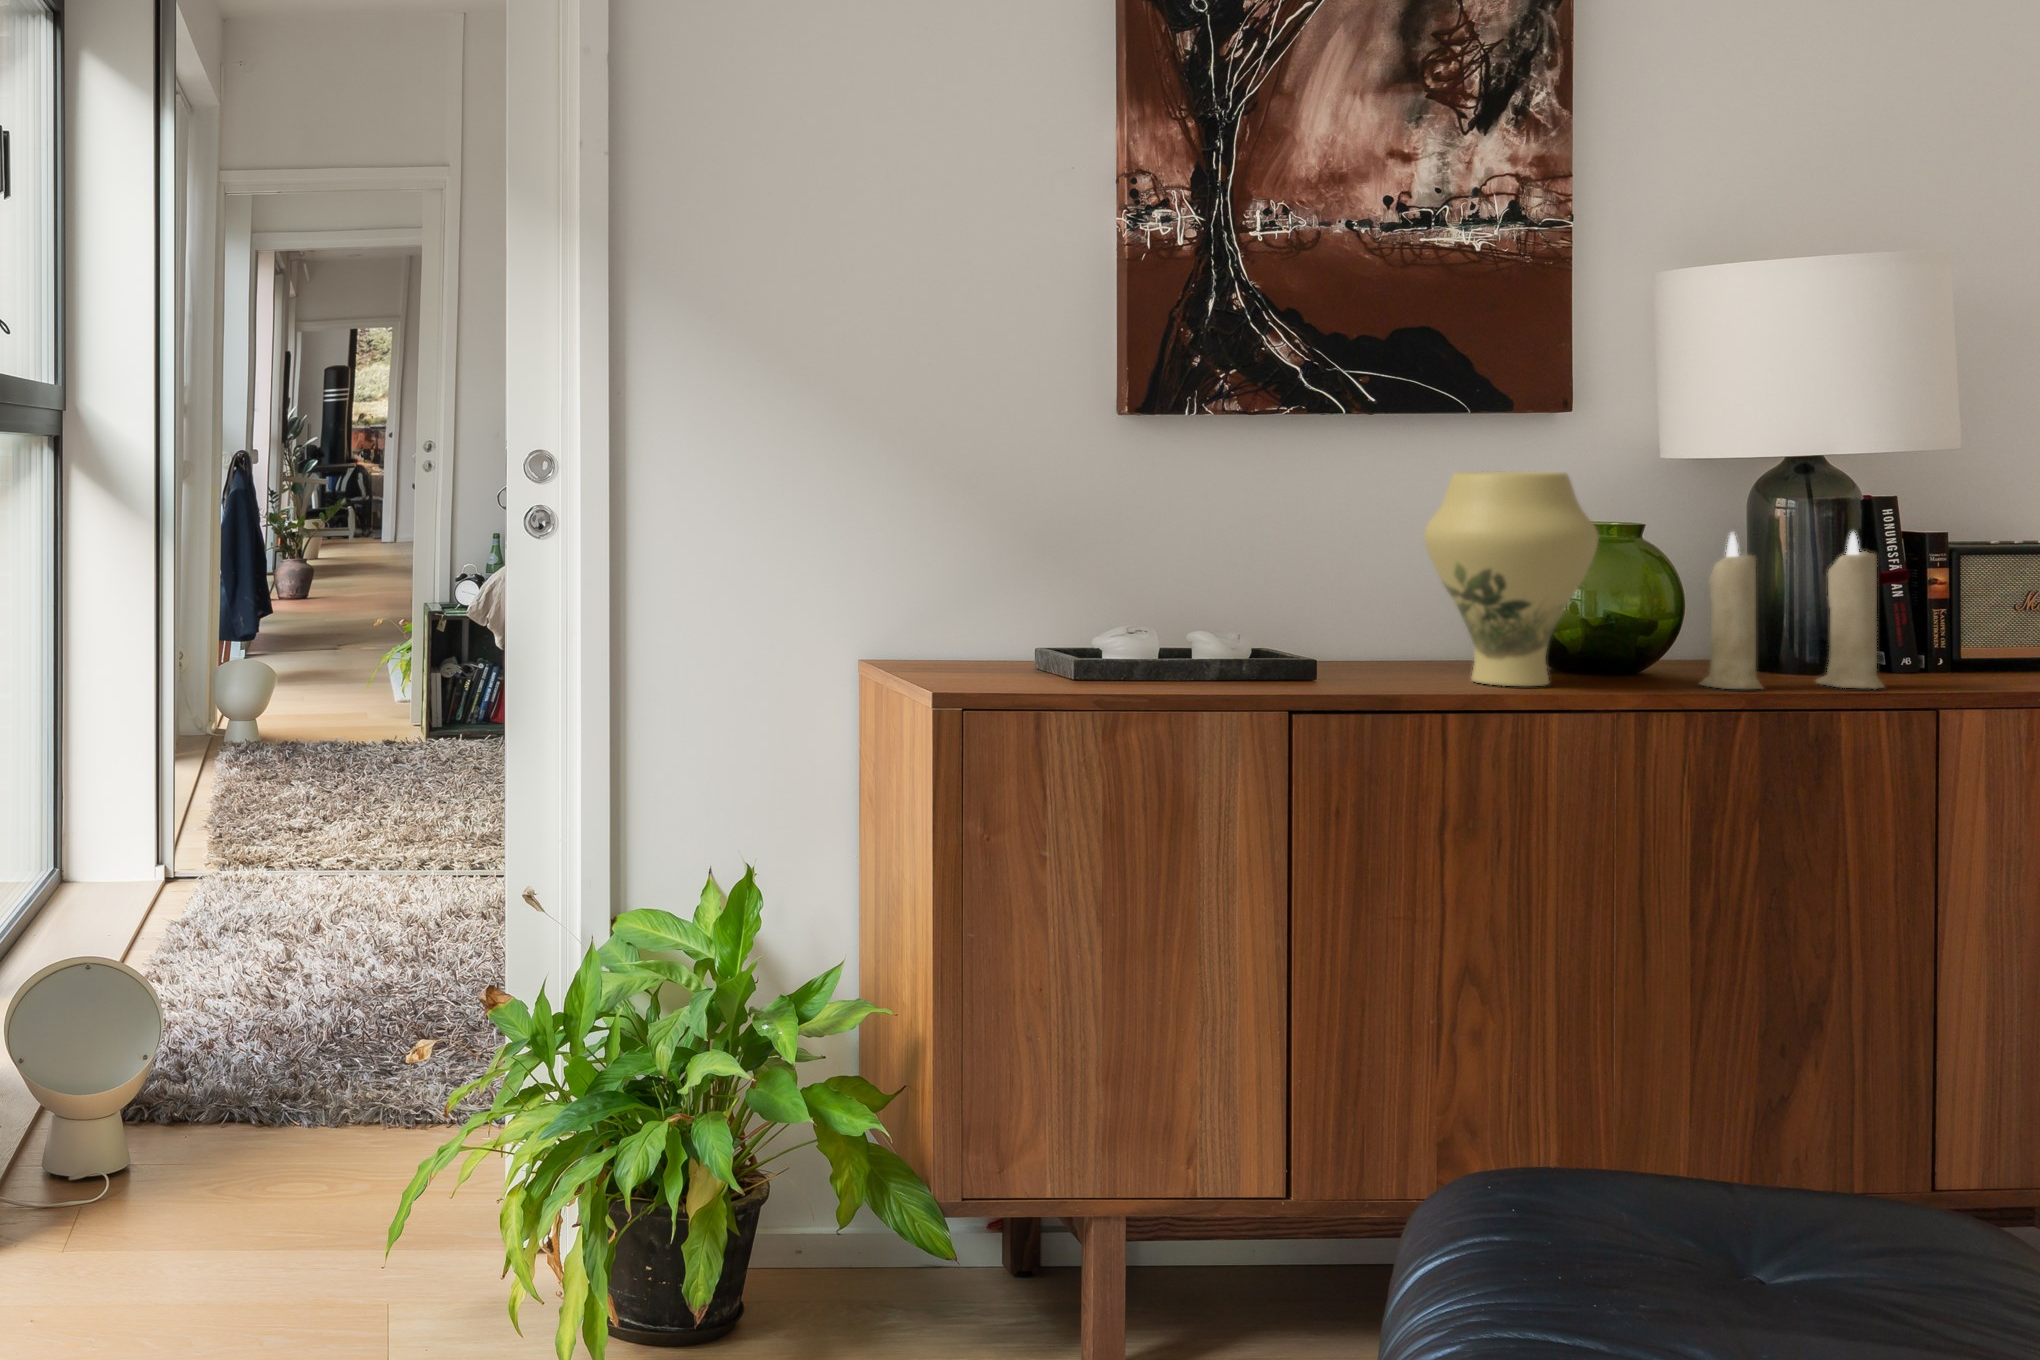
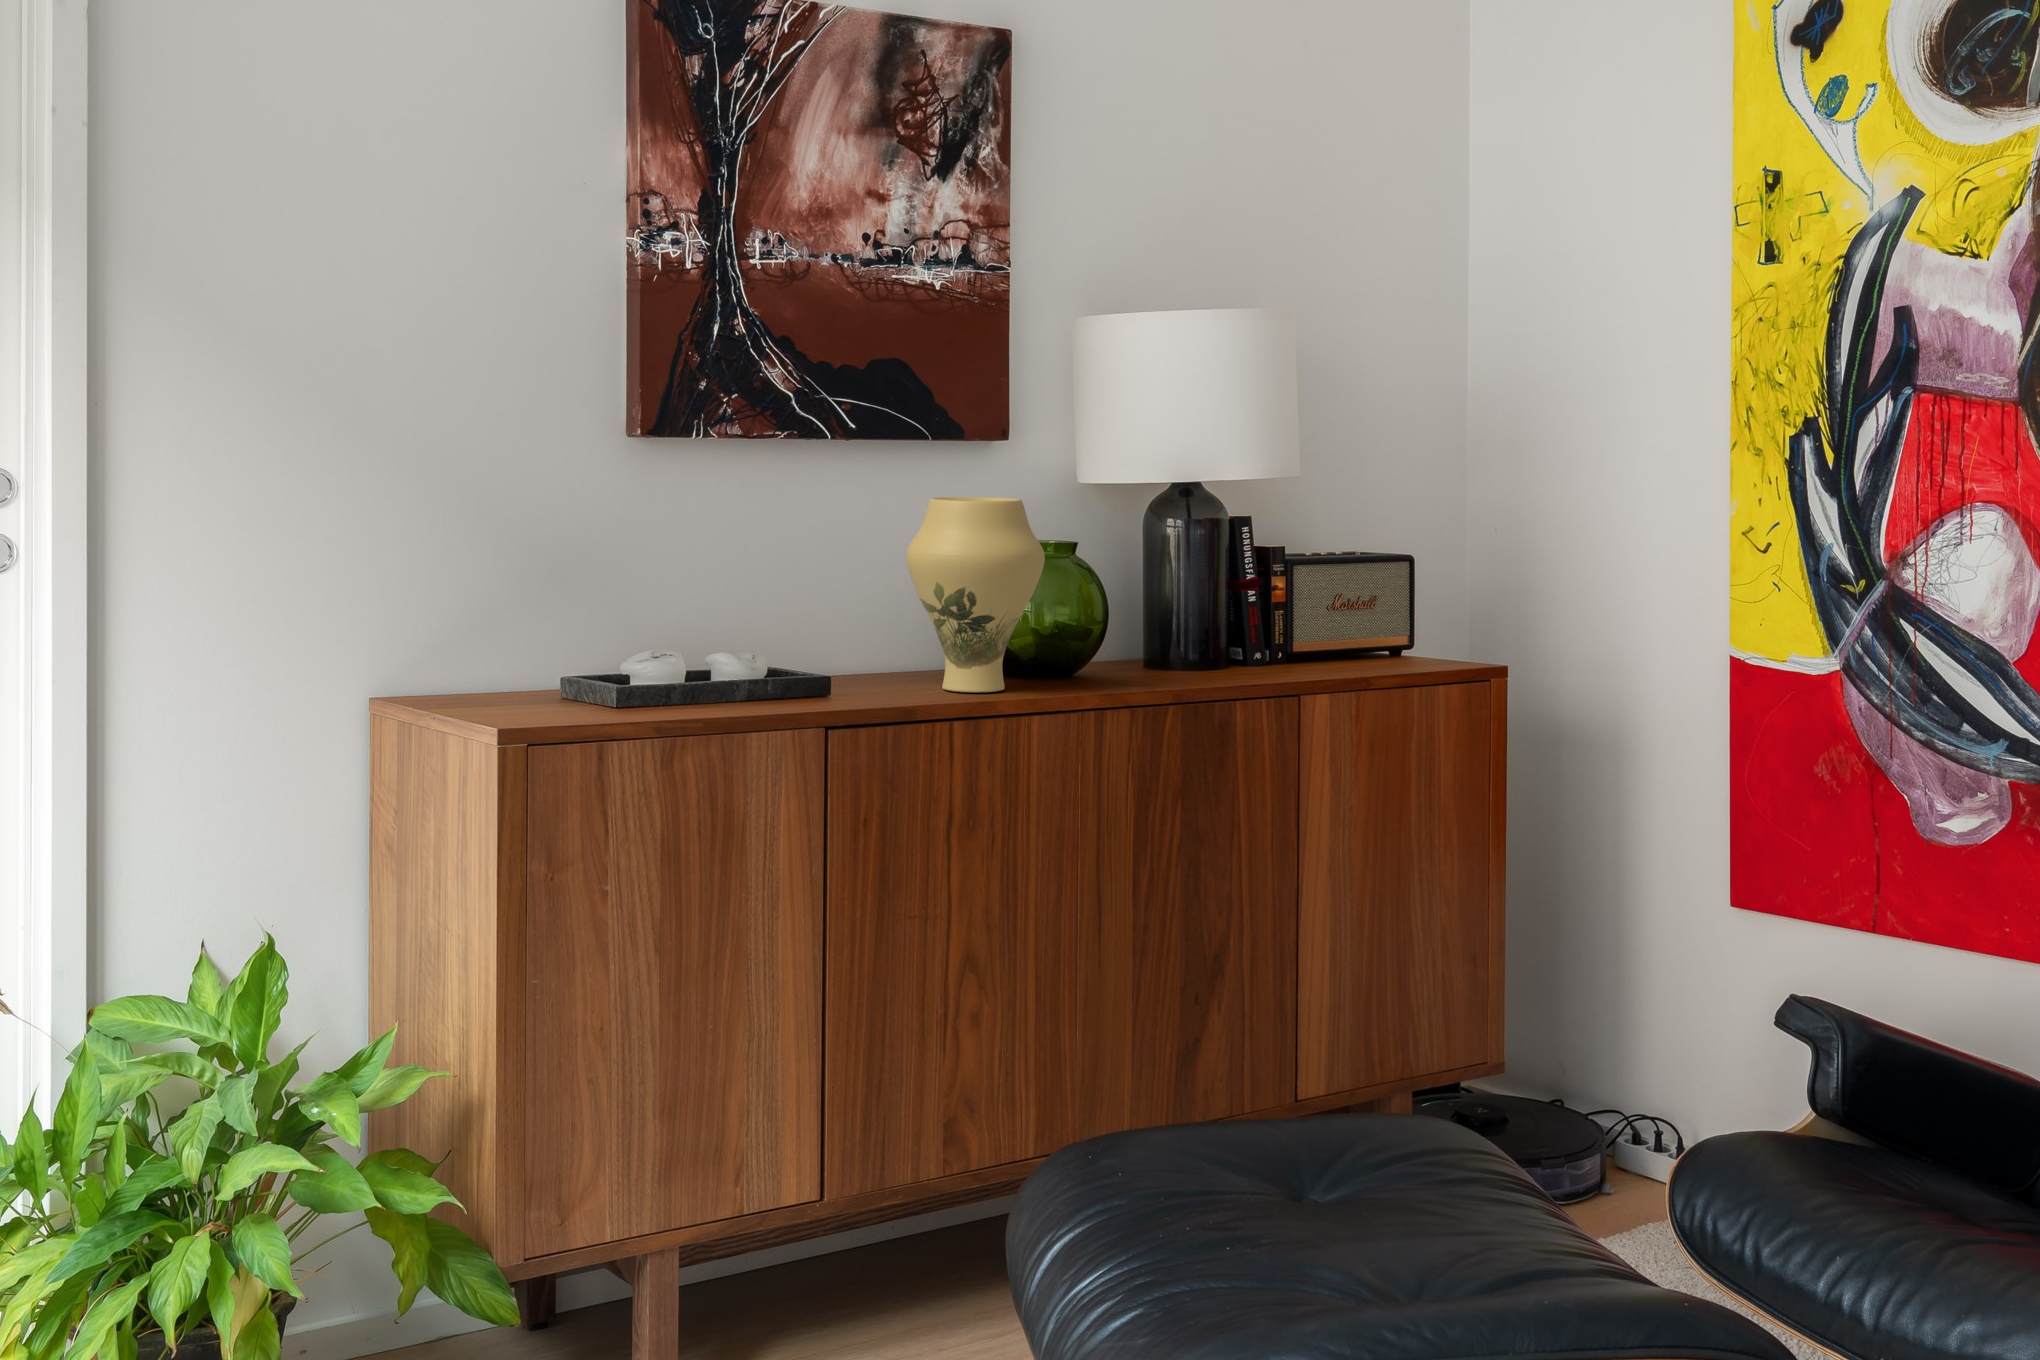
candle: present [1700,532,1884,689] -> none [1112,545,1240,686]

